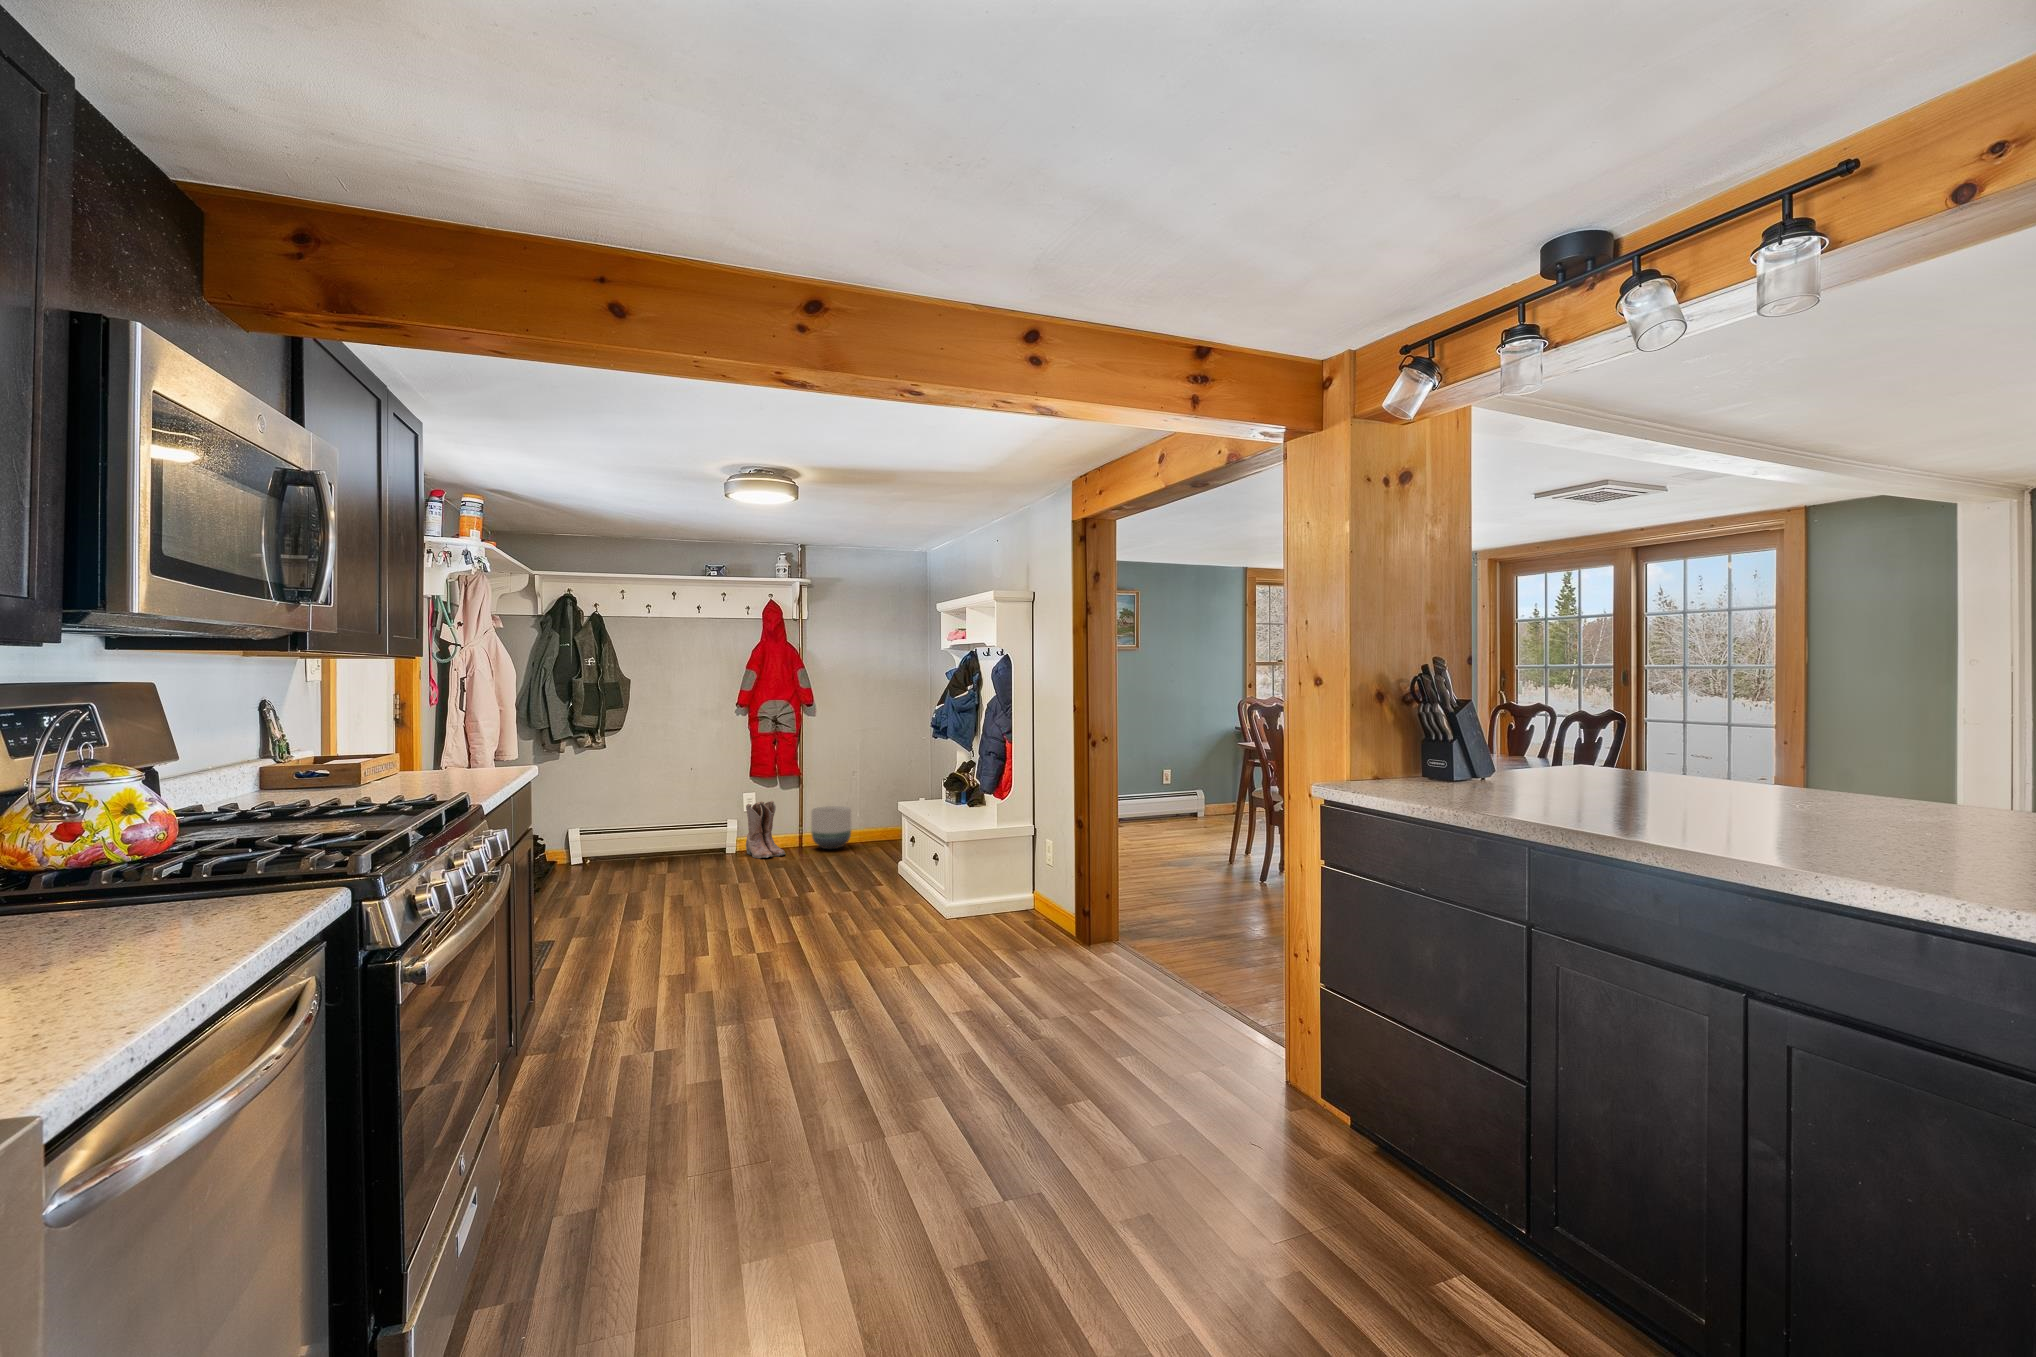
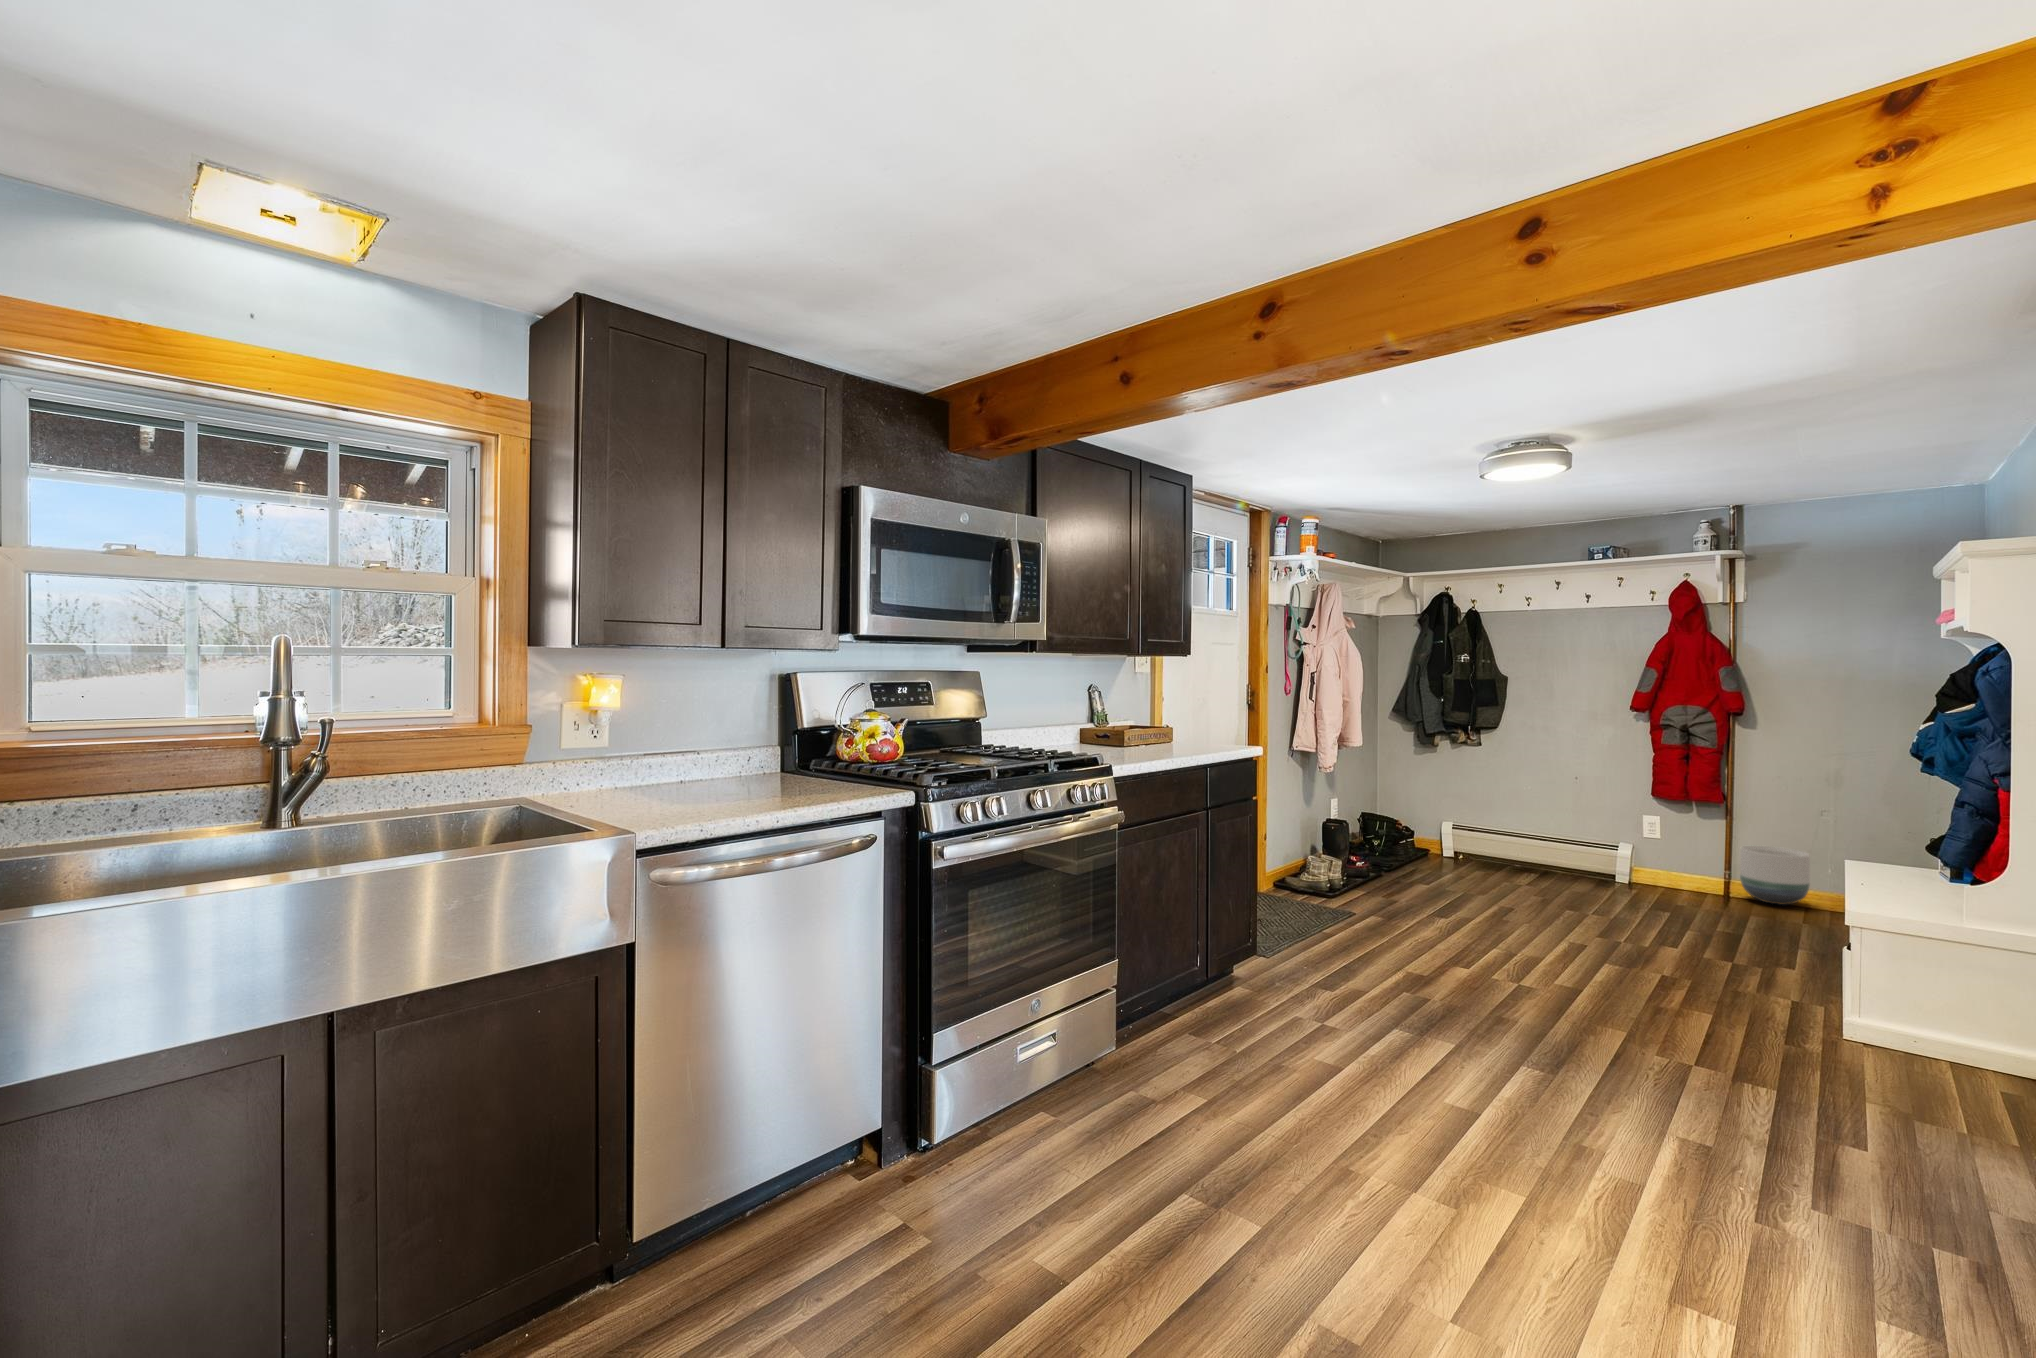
boots: present [746,801,785,858] -> none [1640,824,1694,895]

